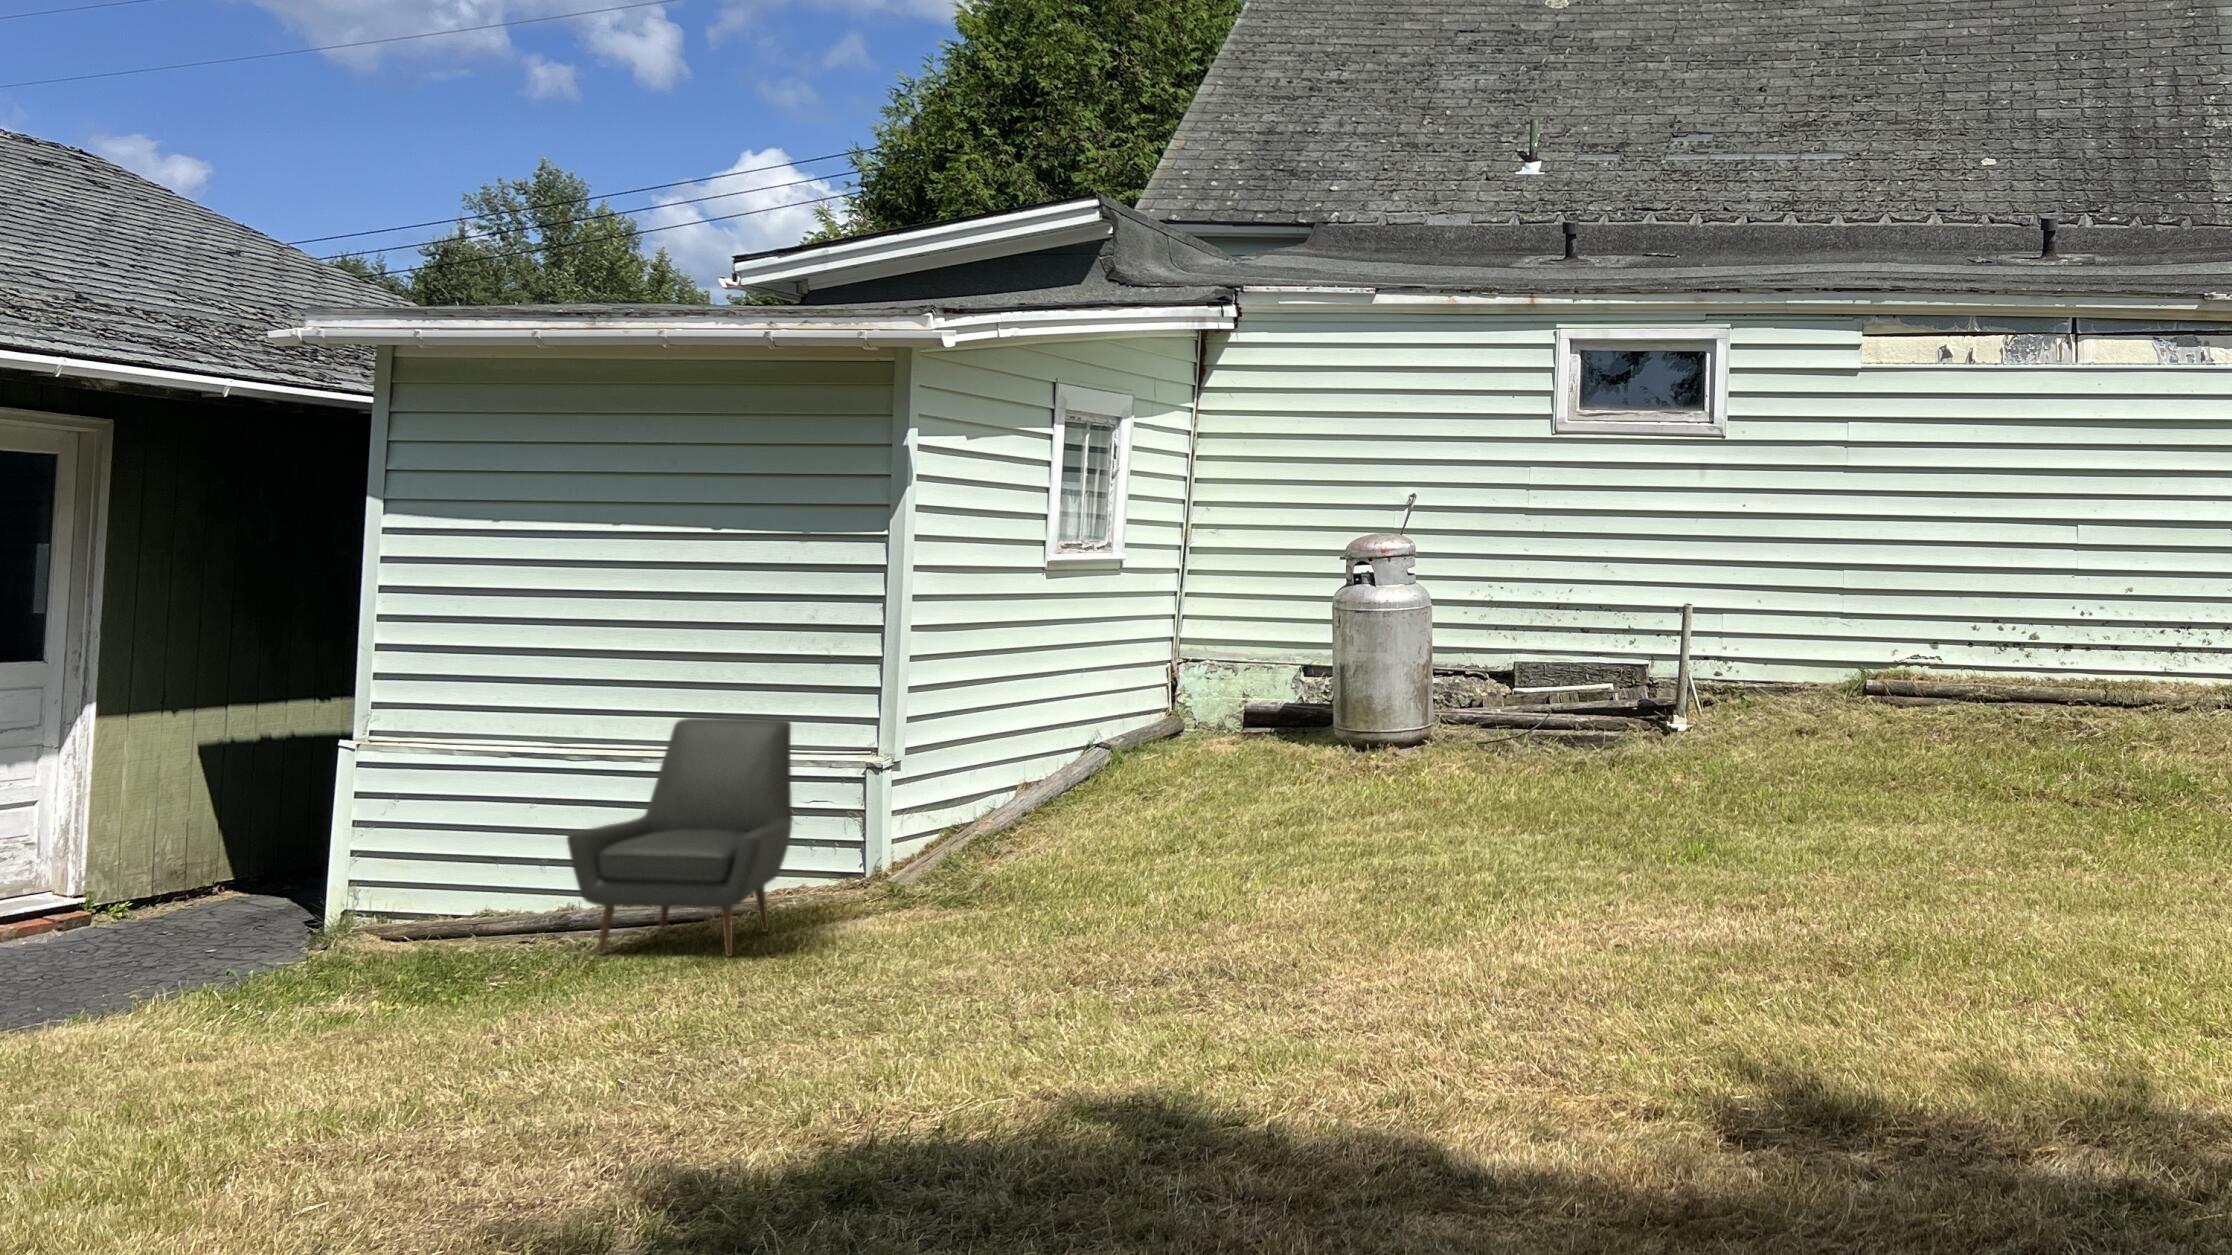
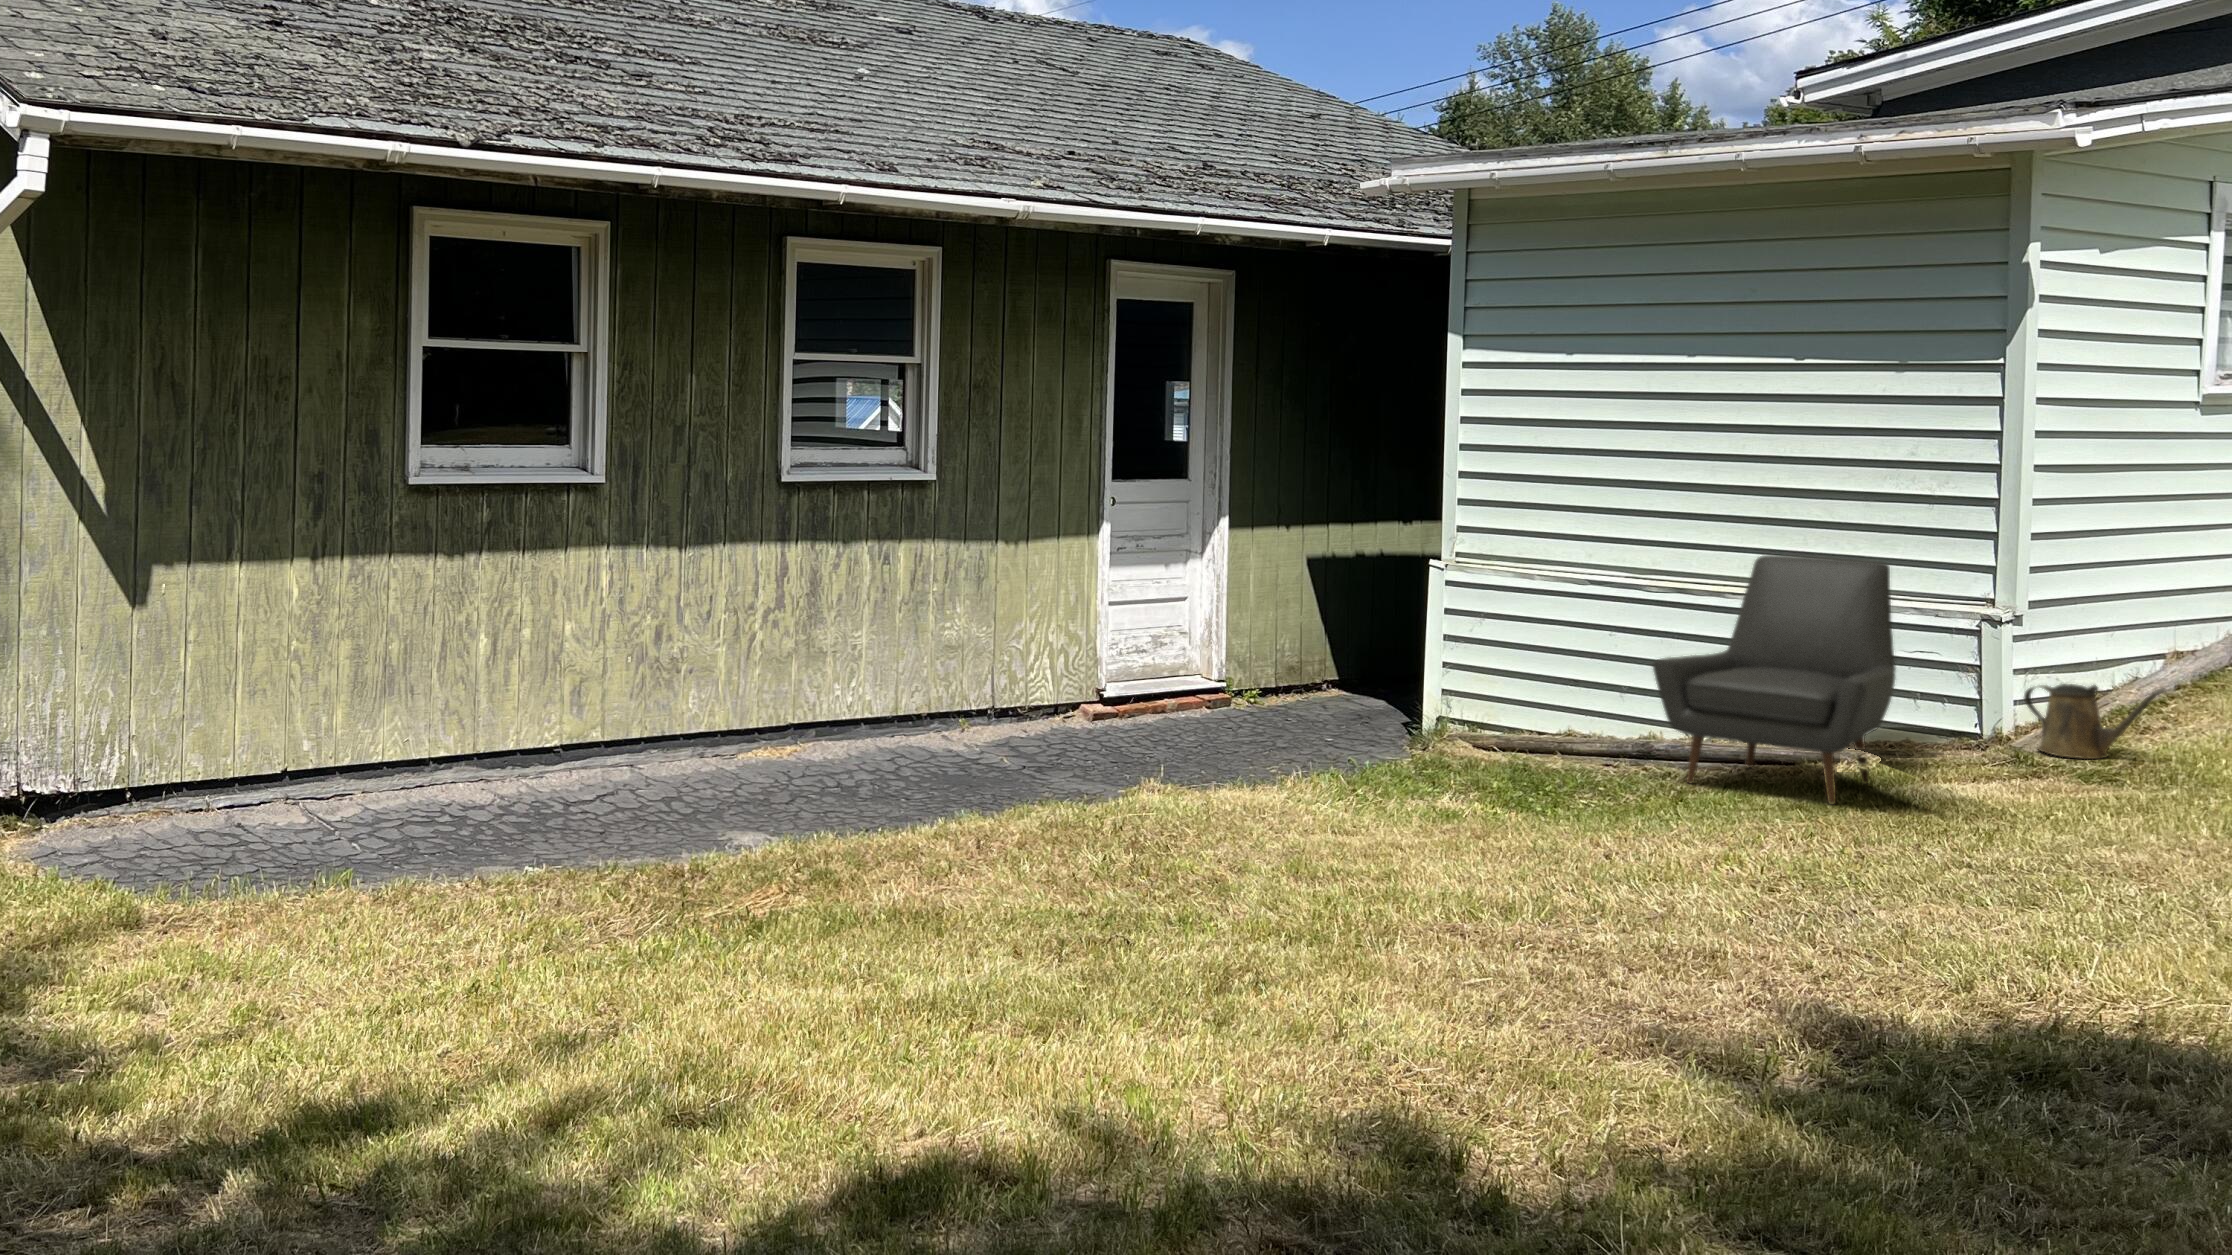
watering can: none [898,817,1001,885] -> present [2024,684,2166,759]

